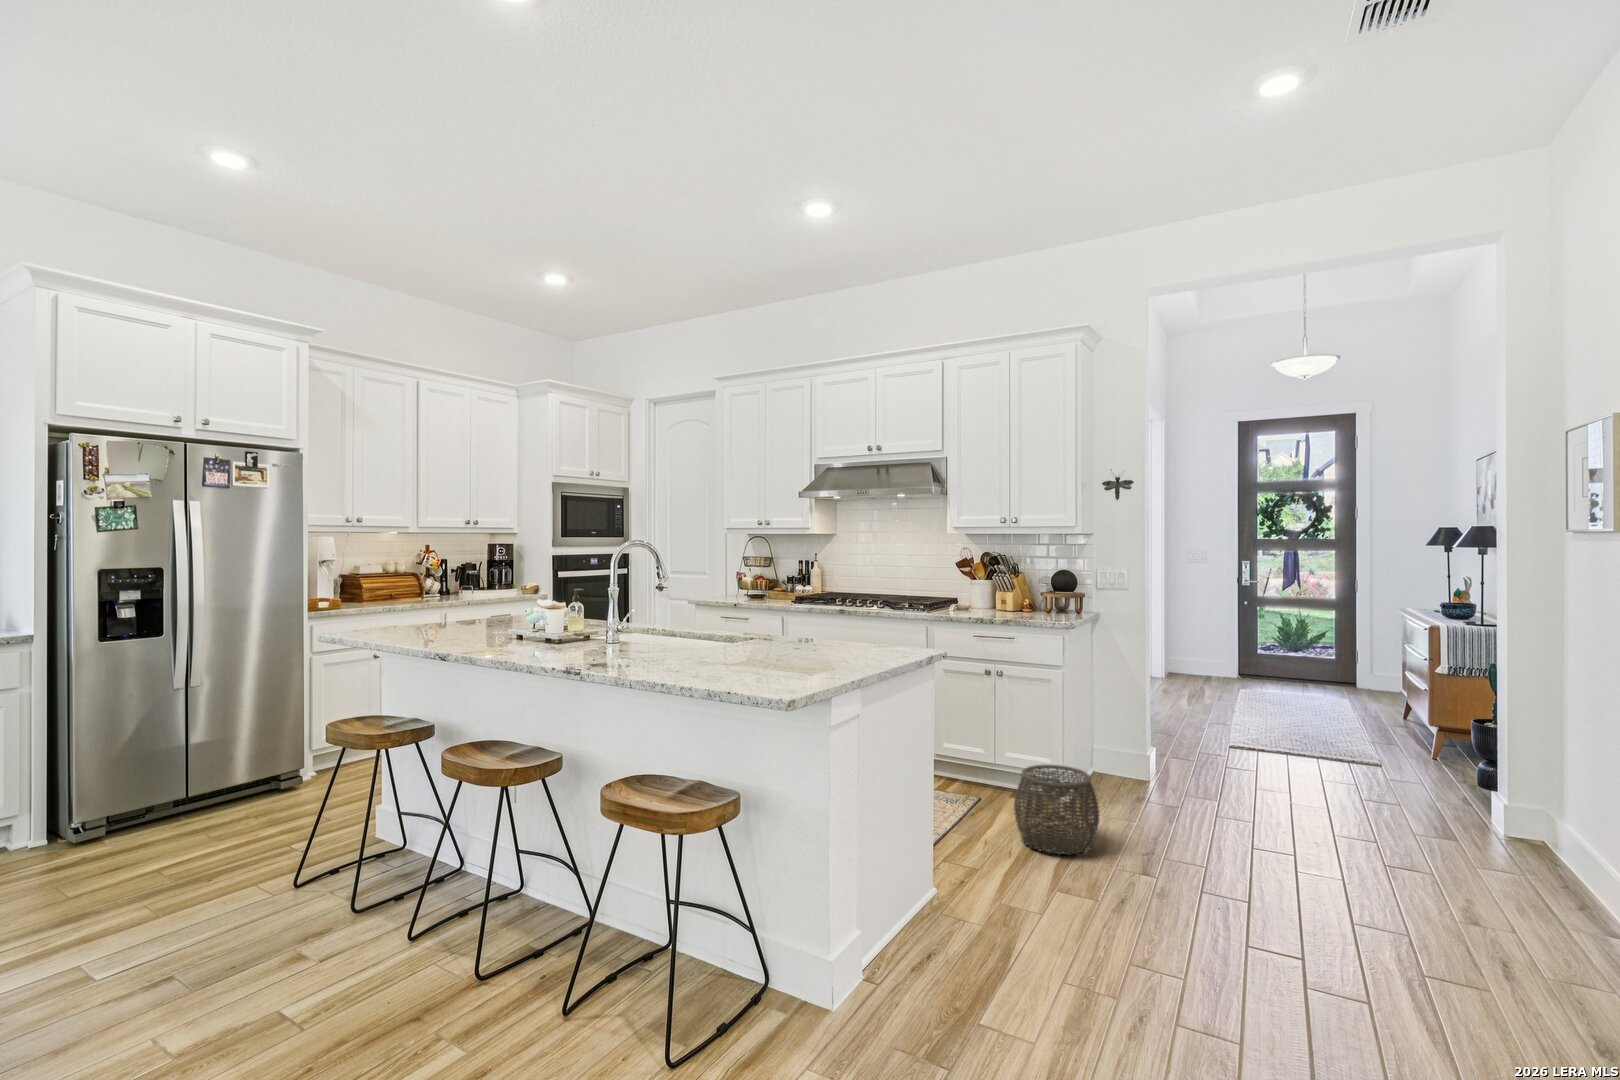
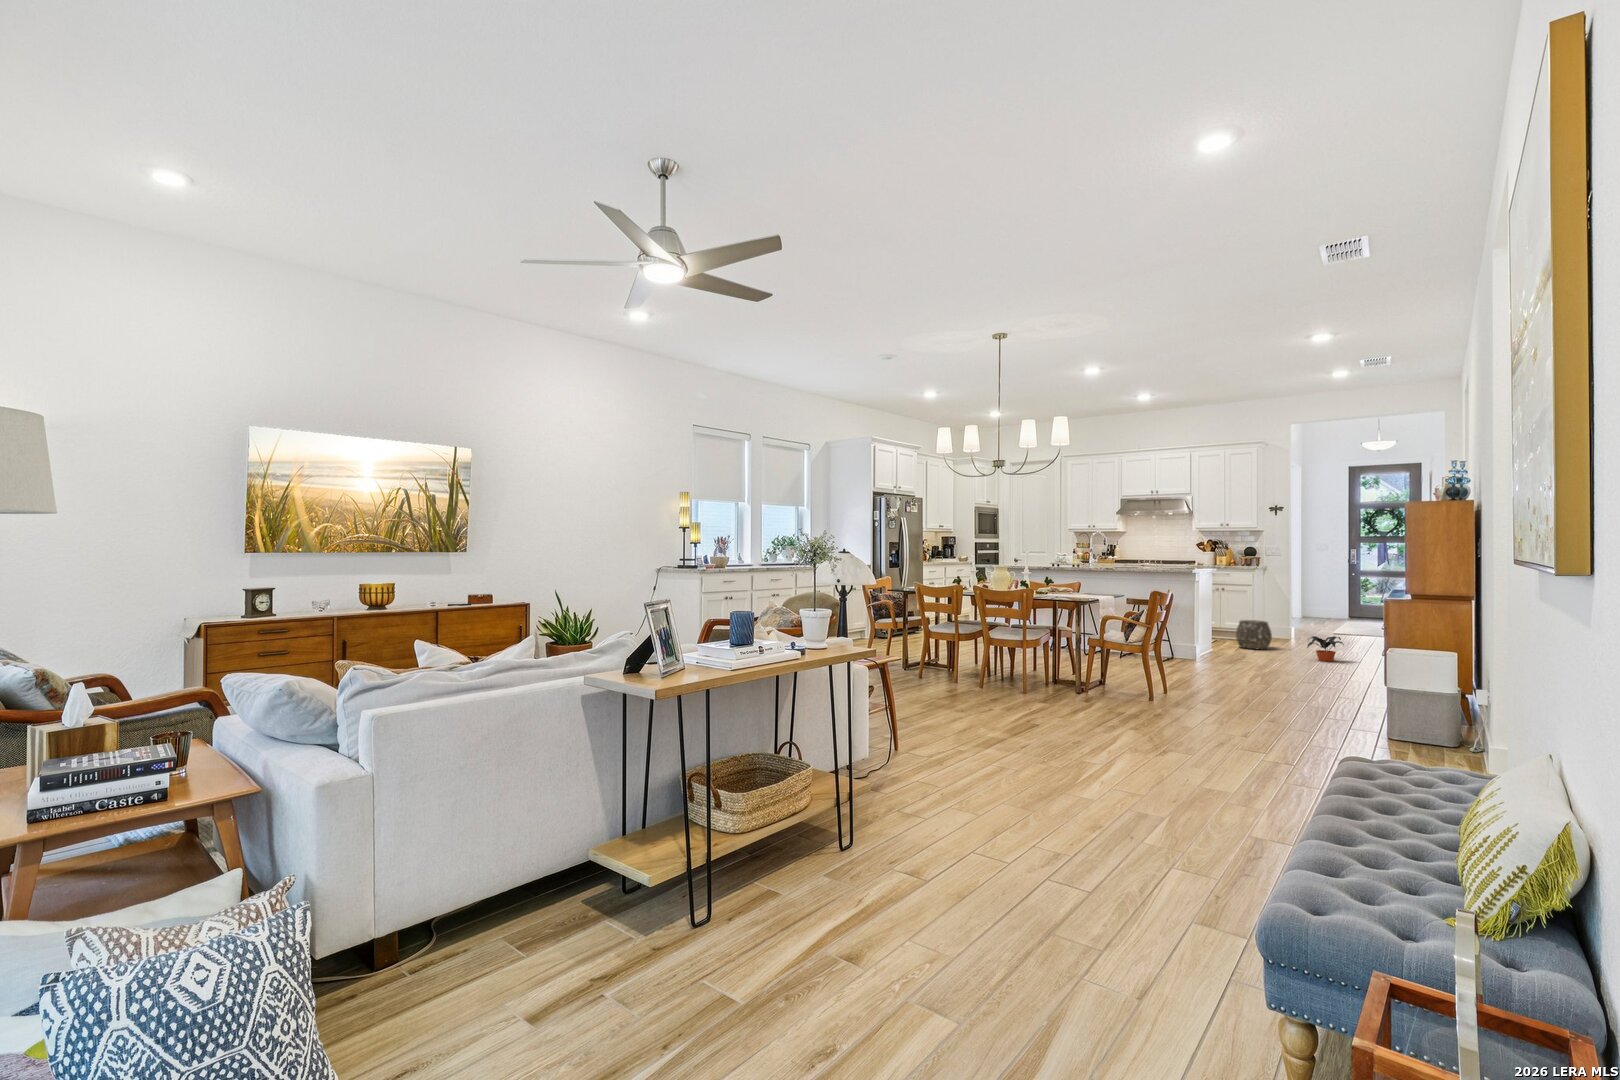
potted plant: none [1191,865,1303,962] -> present [1307,636,1344,662]

